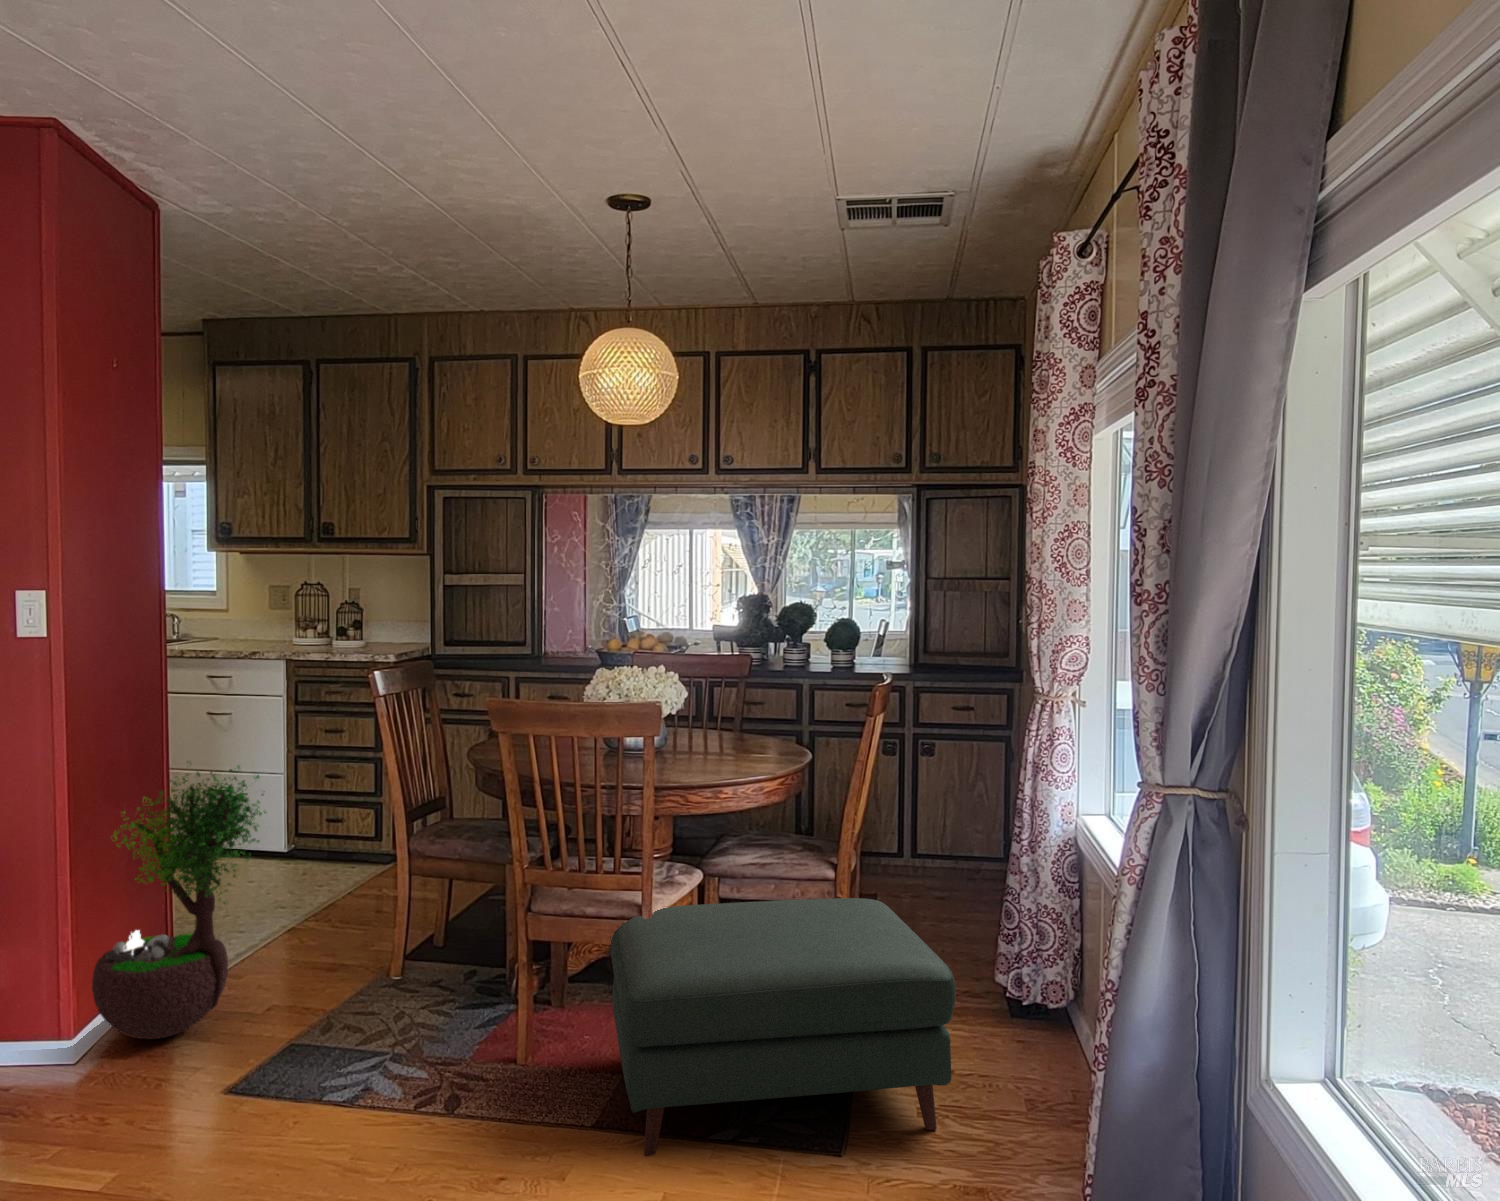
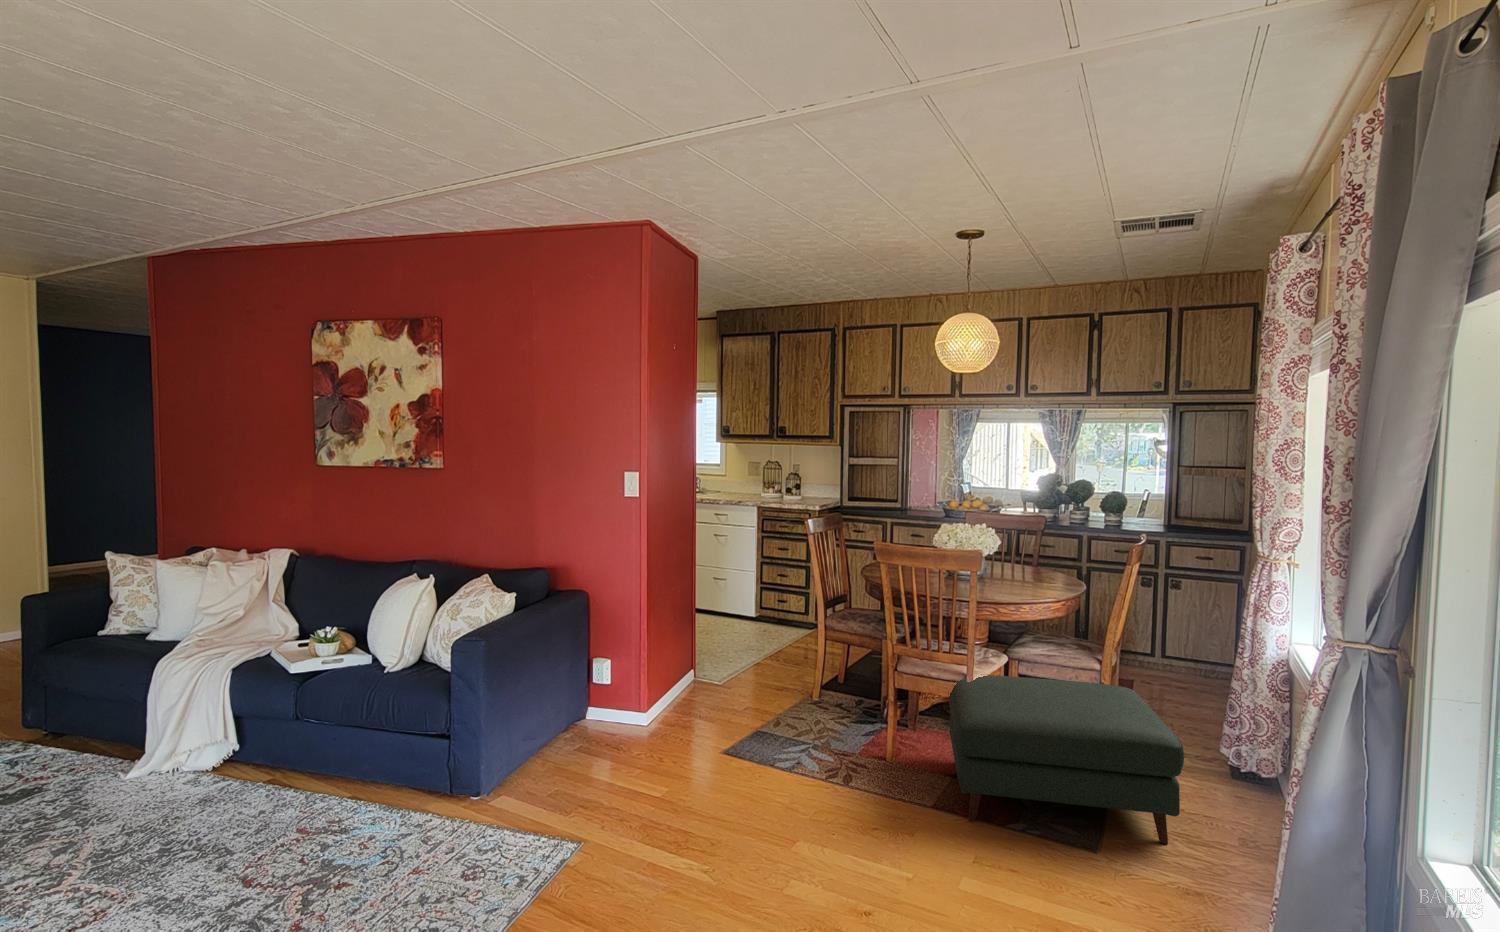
potted tree: present [92,766,266,1039] -> none [675,565,758,708]

